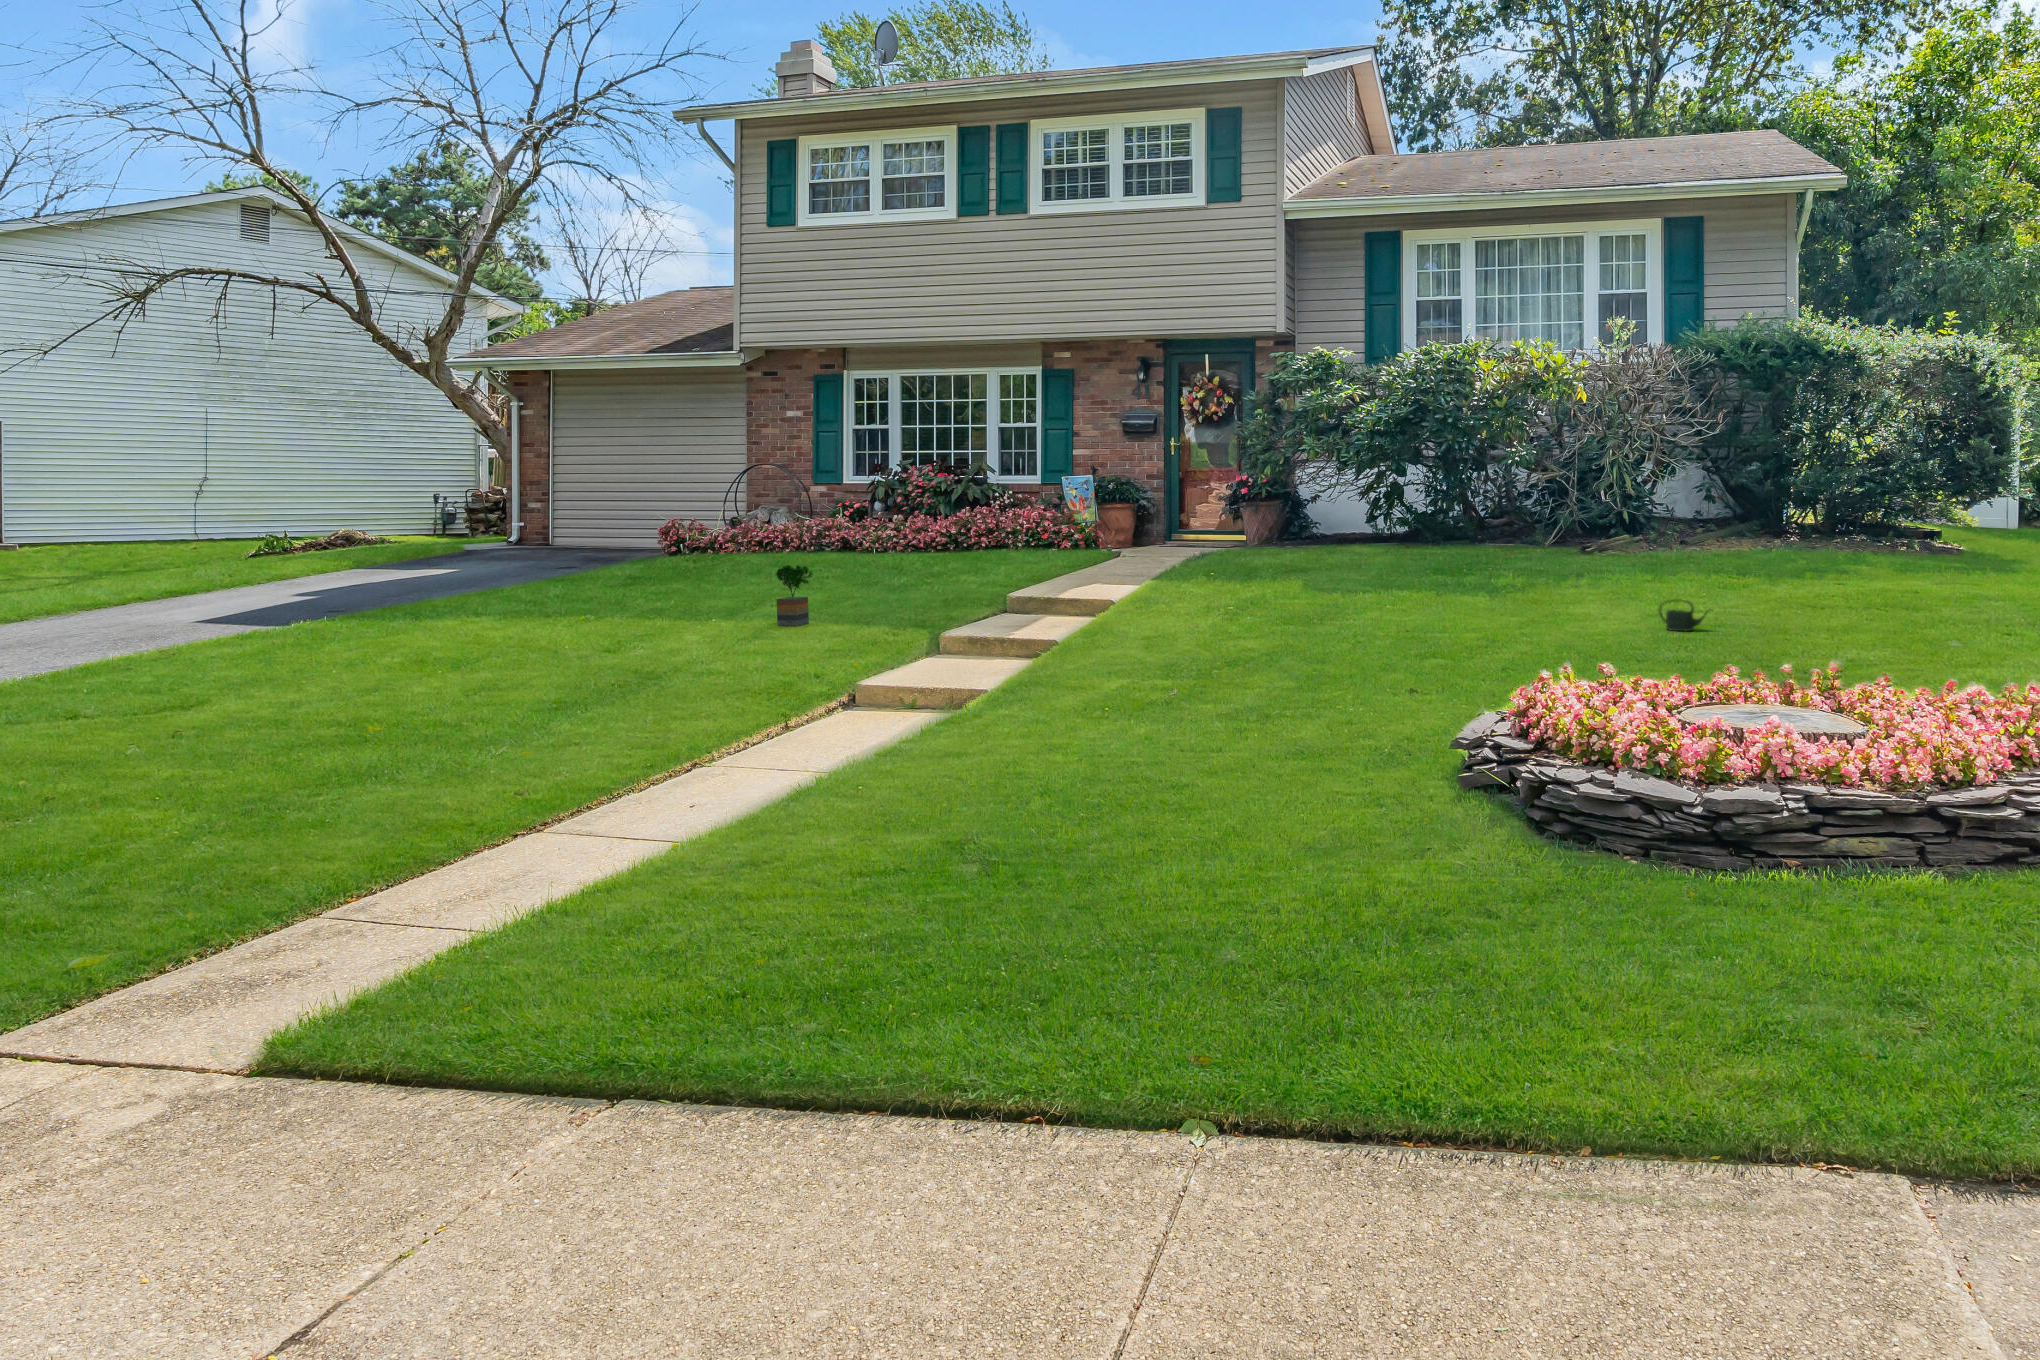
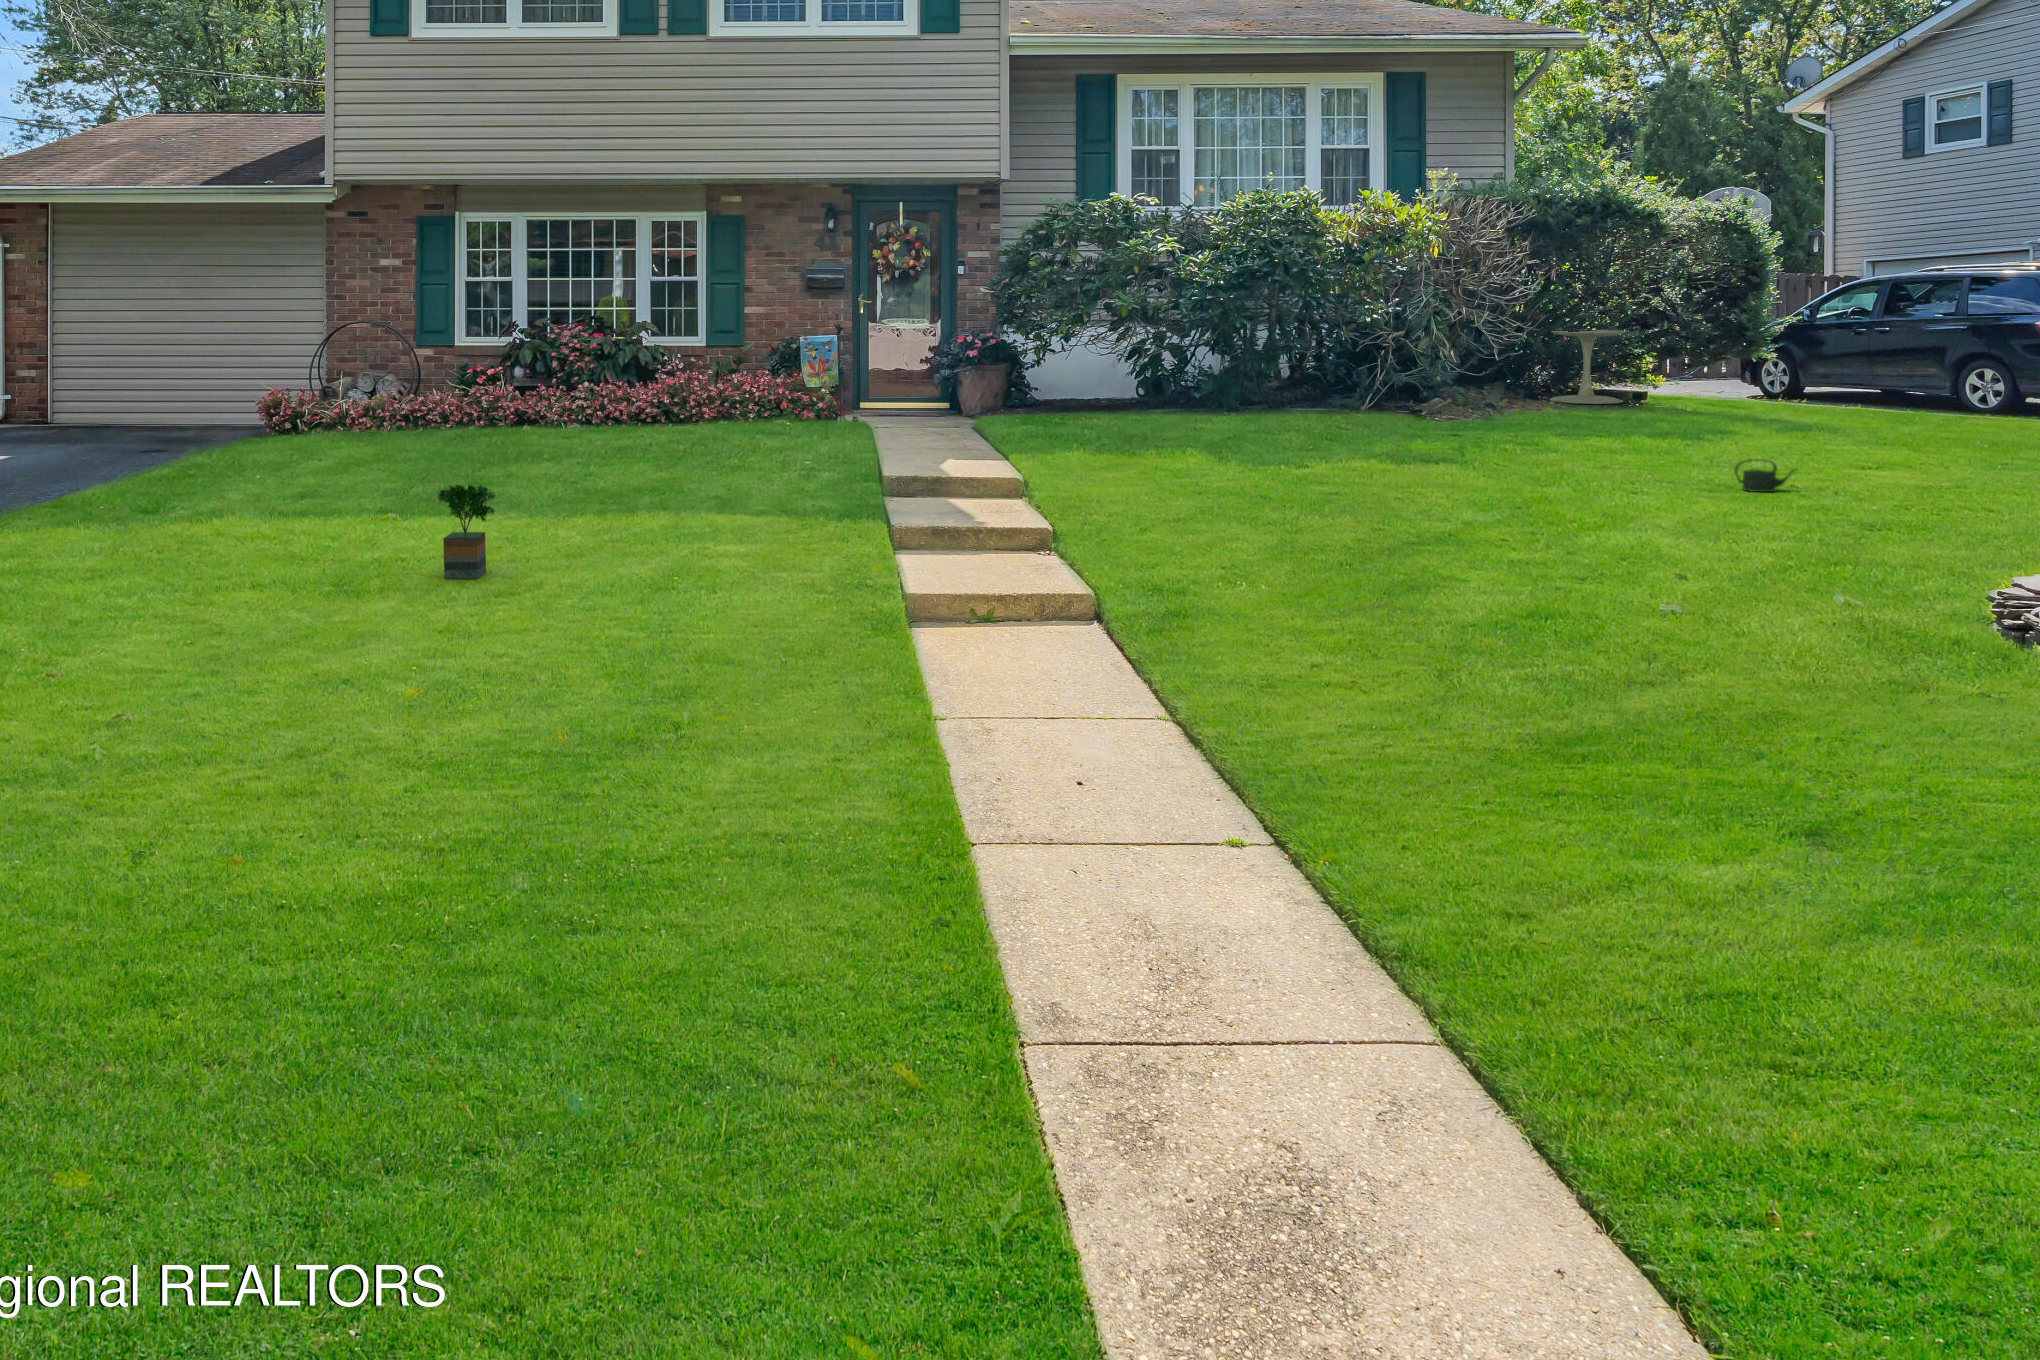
pedestal table: none [1801,472,1872,548] -> present [1550,330,1625,404]
potted tree: present [776,565,813,626] -> present [437,484,495,579]

